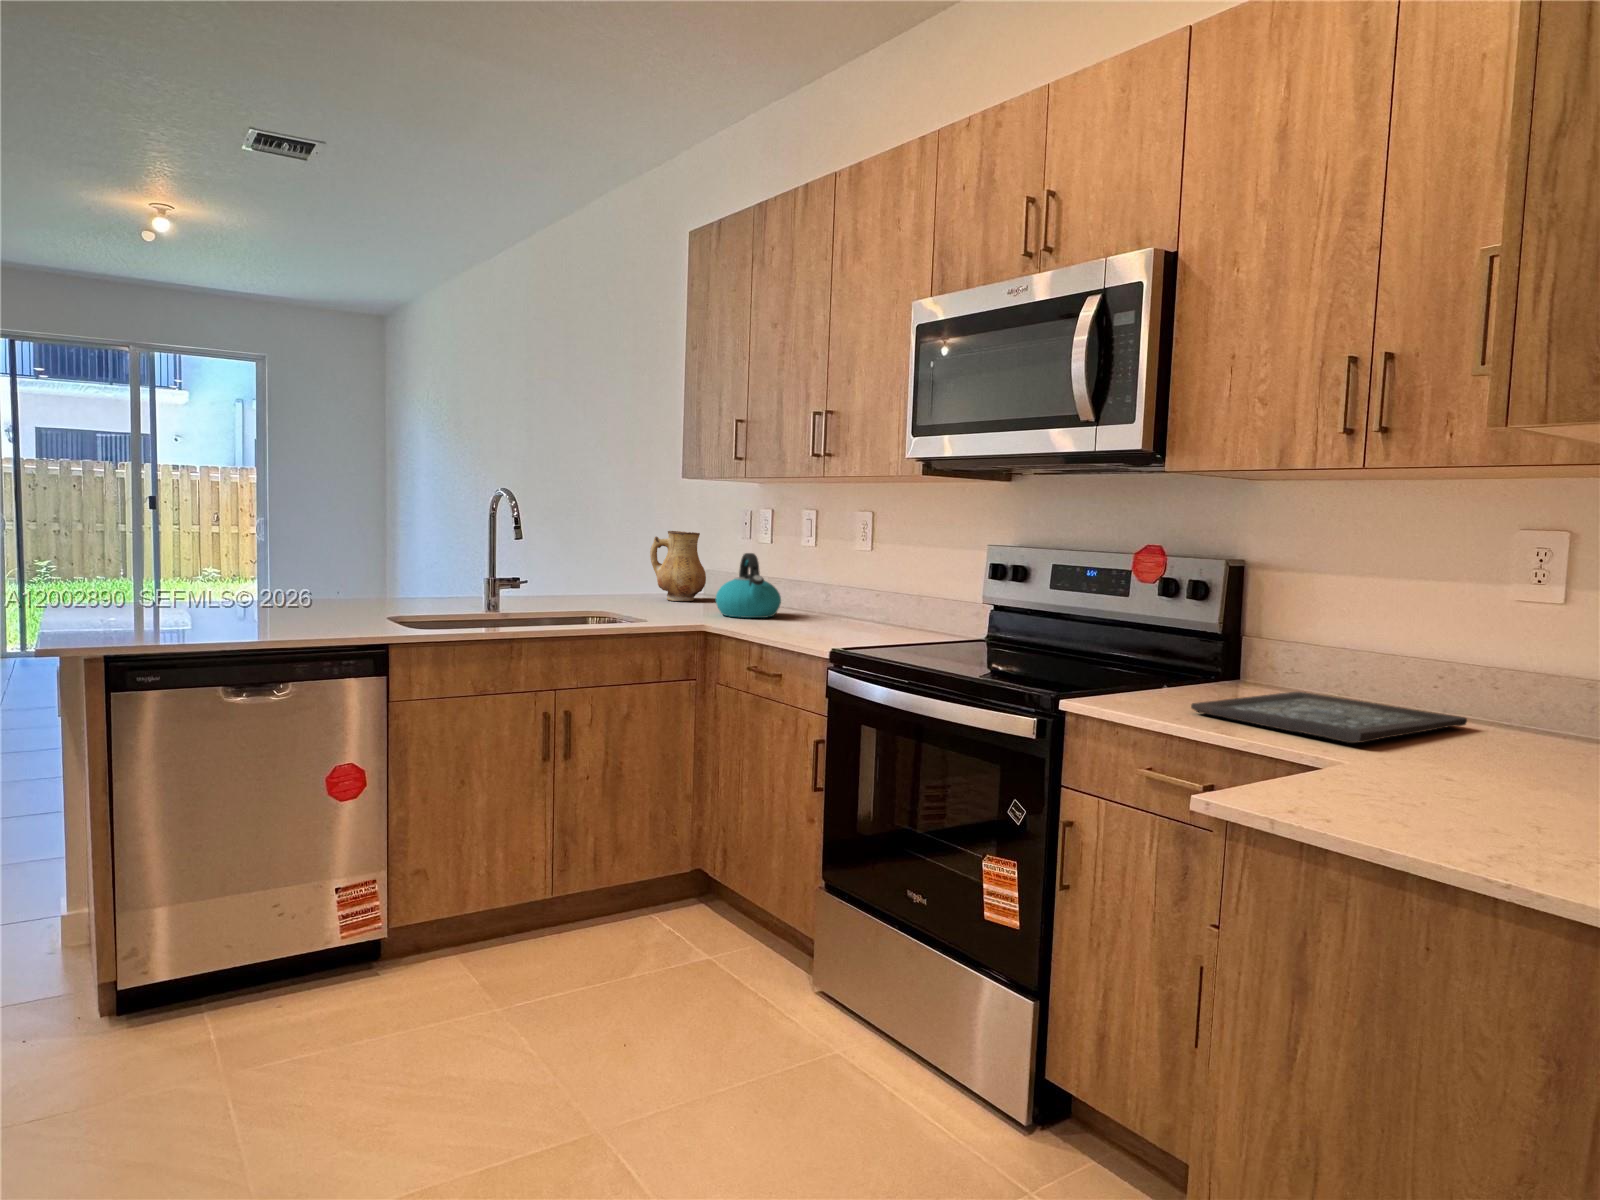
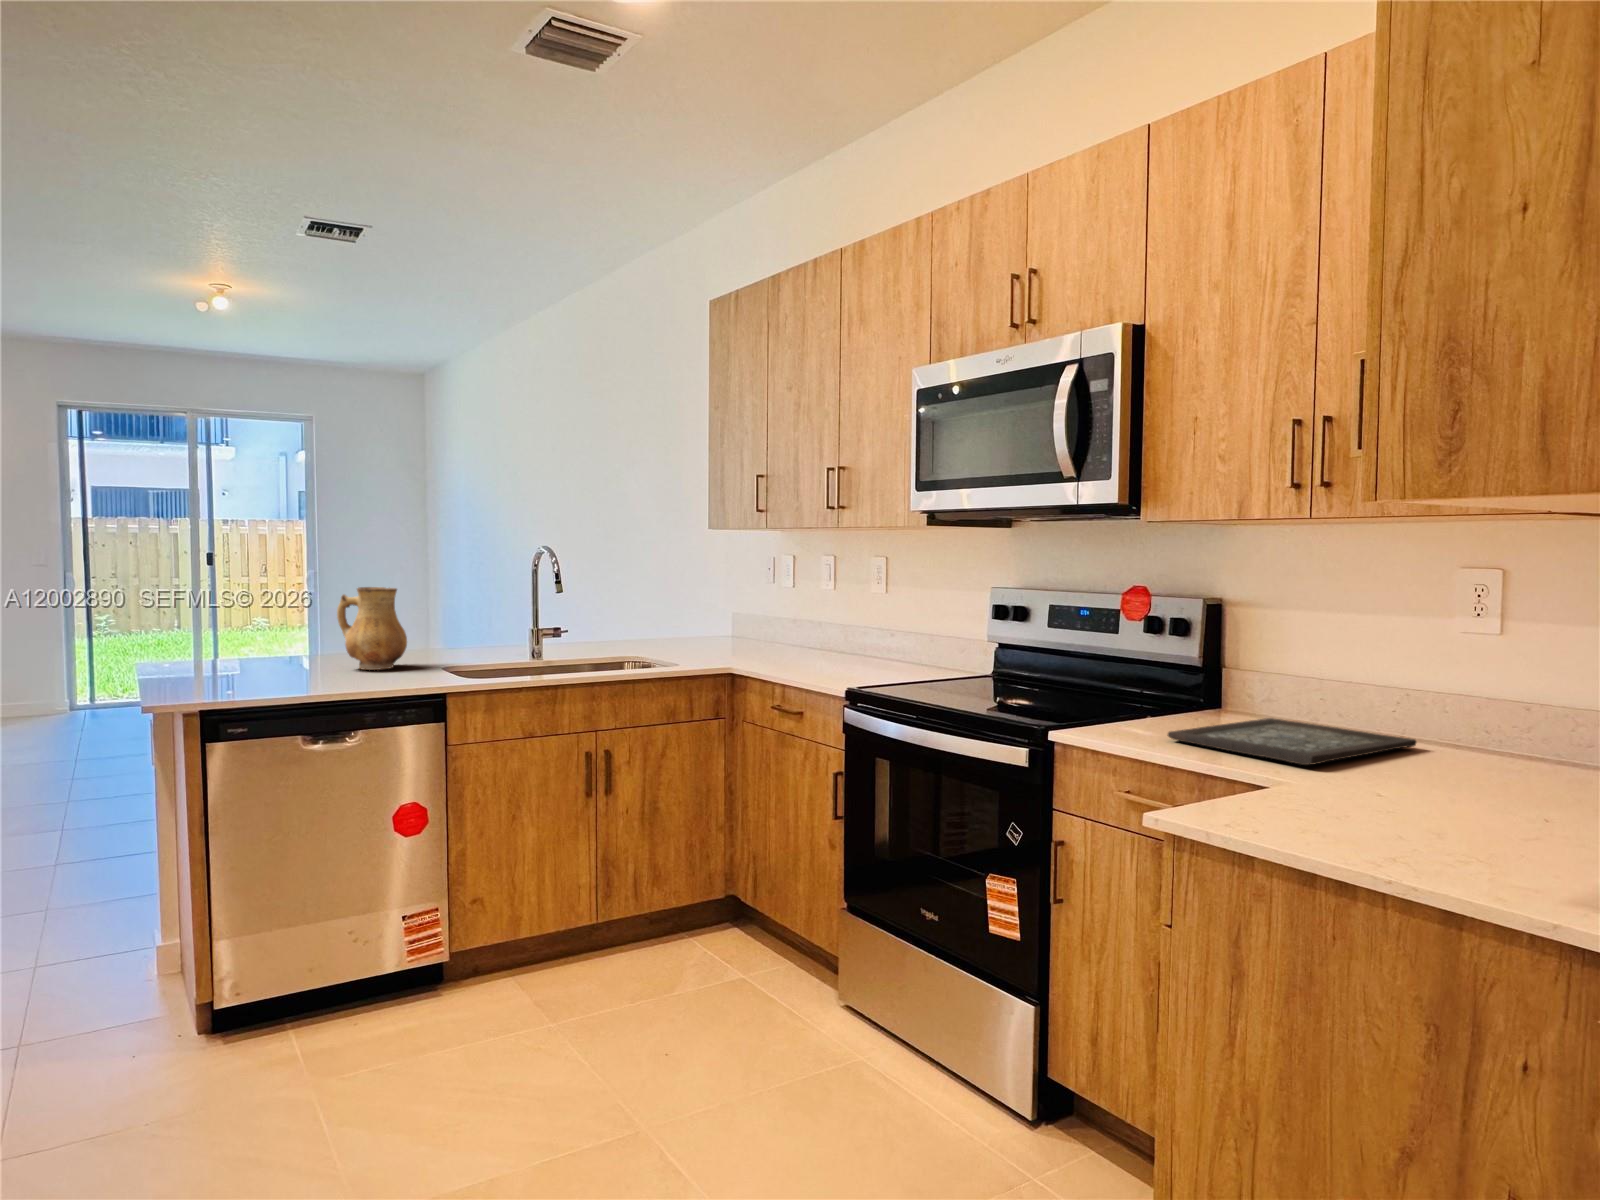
ceramic pitcher: present [650,531,706,601] -> present [337,587,407,670]
kettle: present [716,553,781,618] -> none [741,597,802,658]

